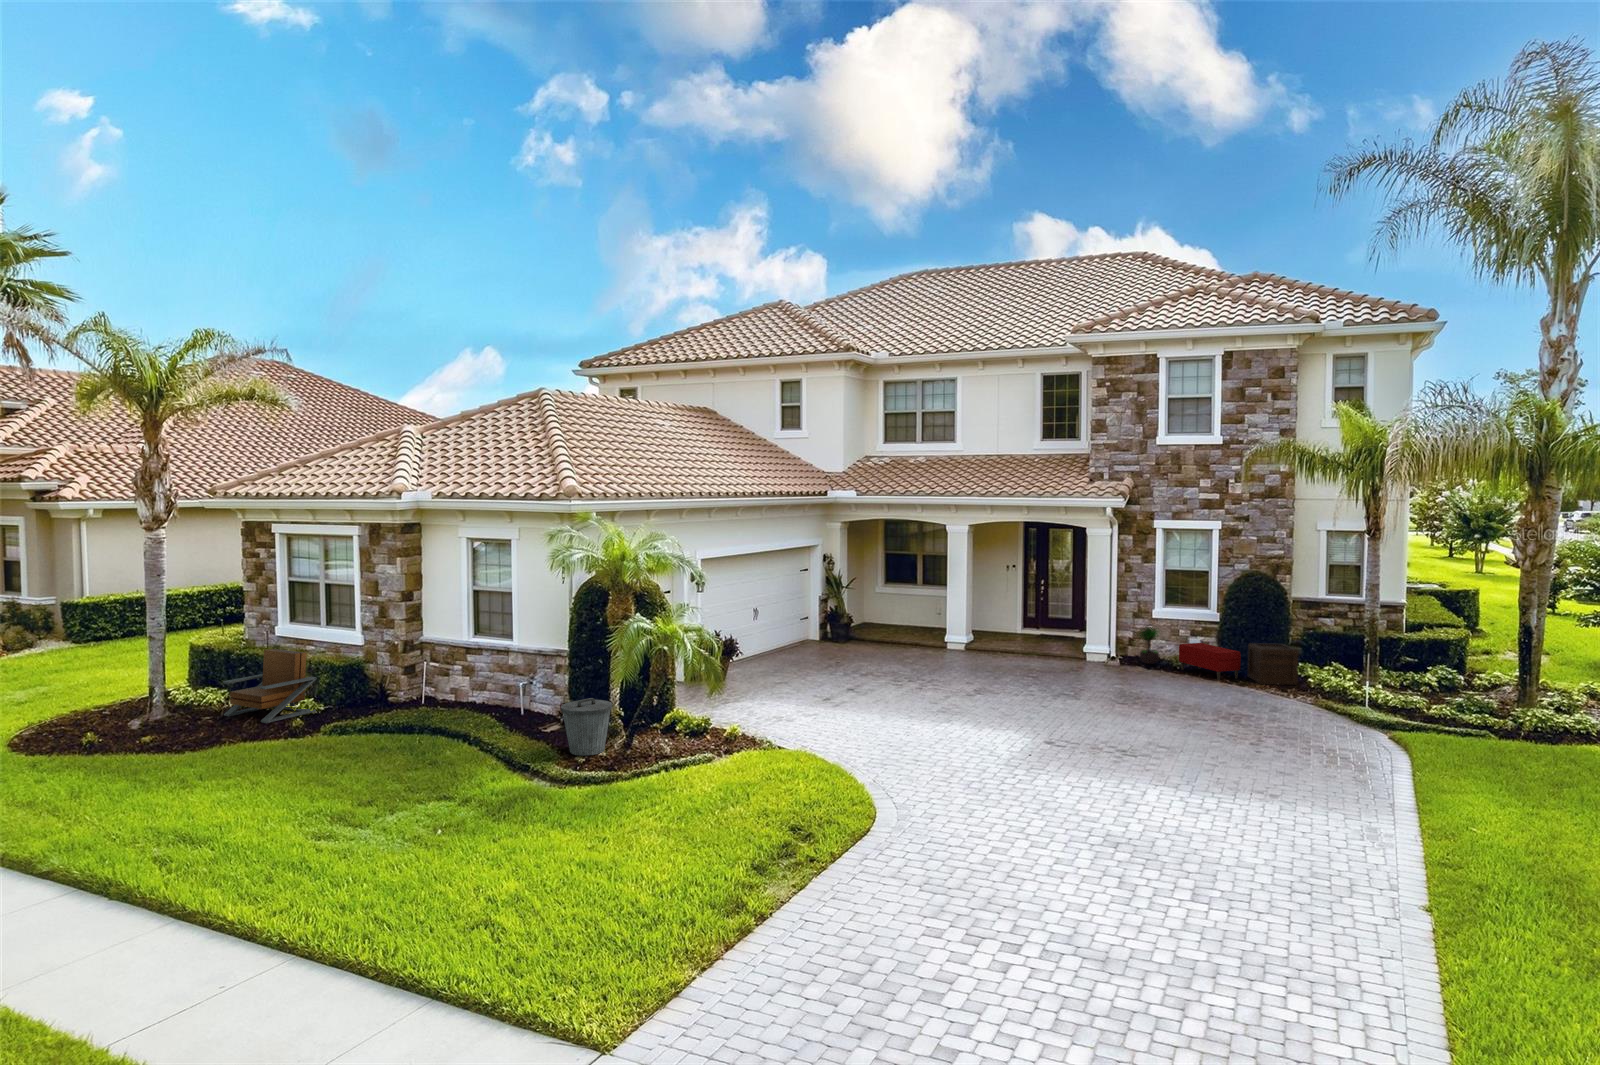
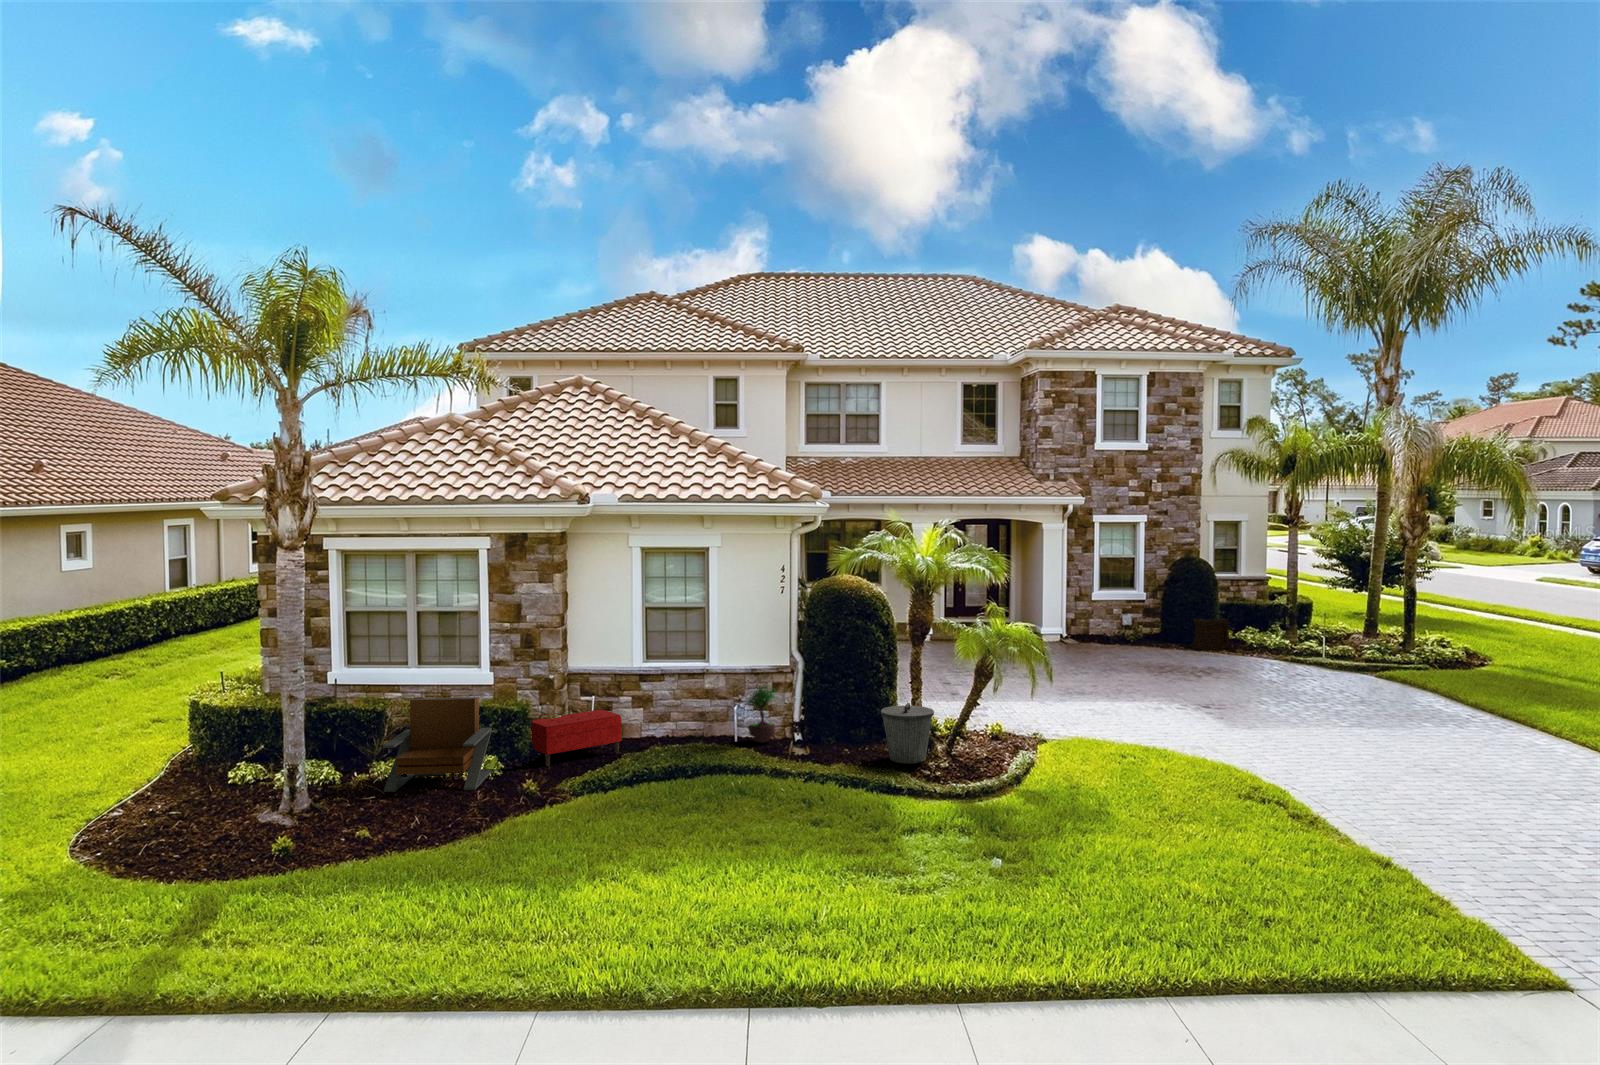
potted tree: present [1139,627,1159,664] -> present [747,685,777,743]
bench: present [1179,643,1241,680] -> present [529,709,622,767]

